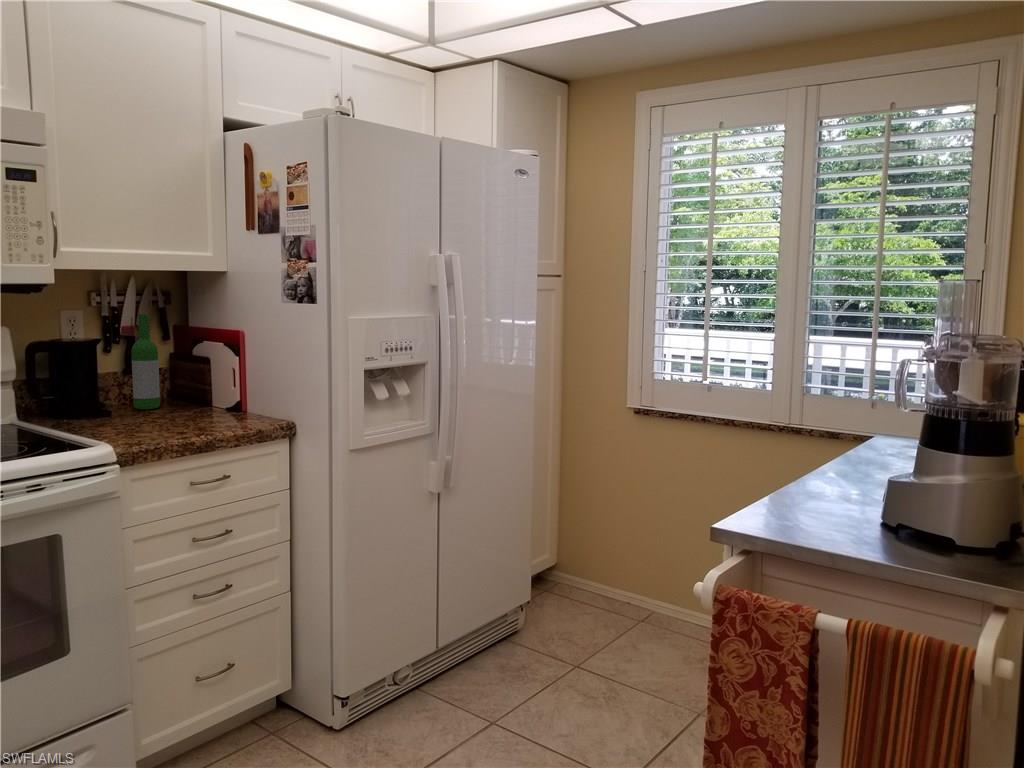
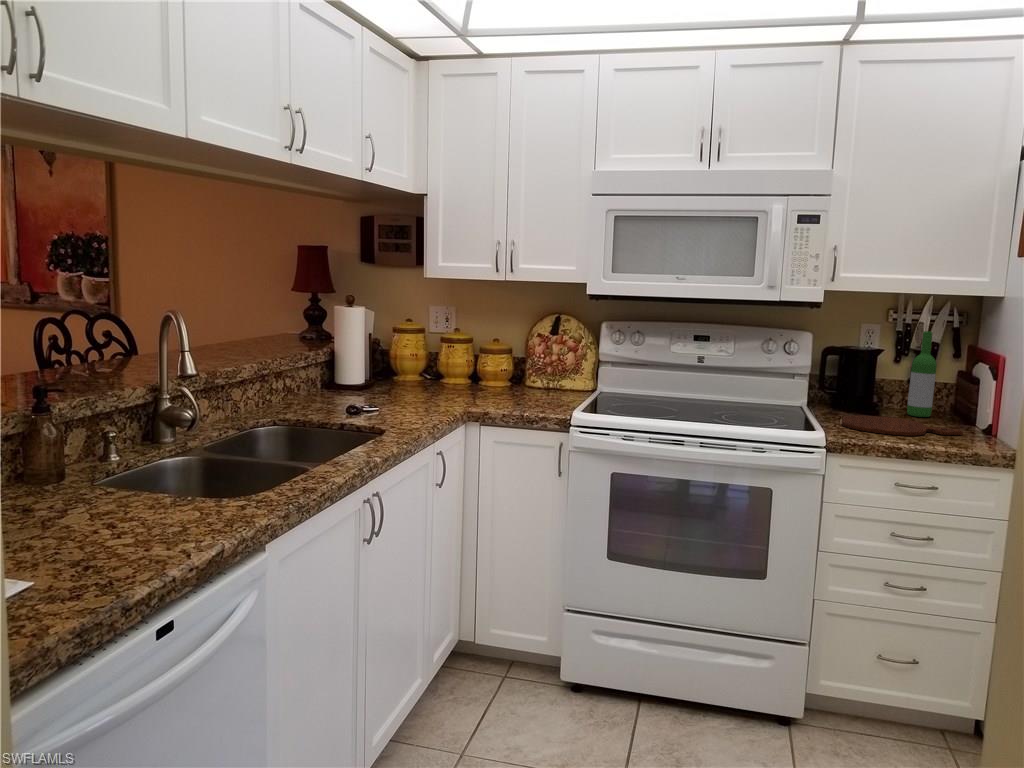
cutting board: none [92,413,223,434] -> present [842,415,963,436]

